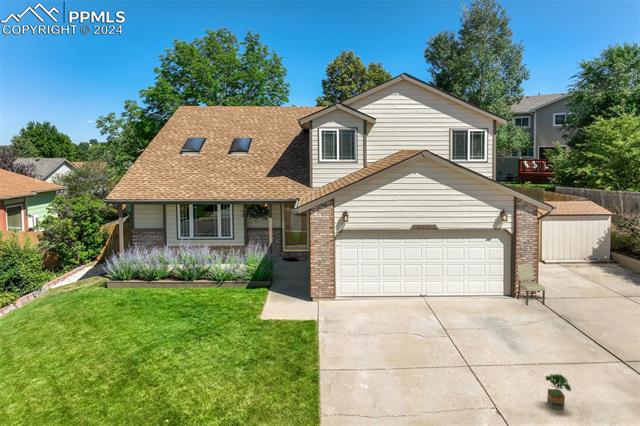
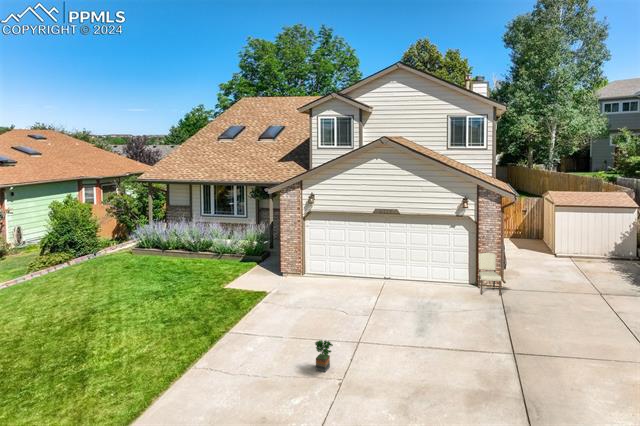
potted tree: present [546,374,571,409] -> present [315,340,333,372]

